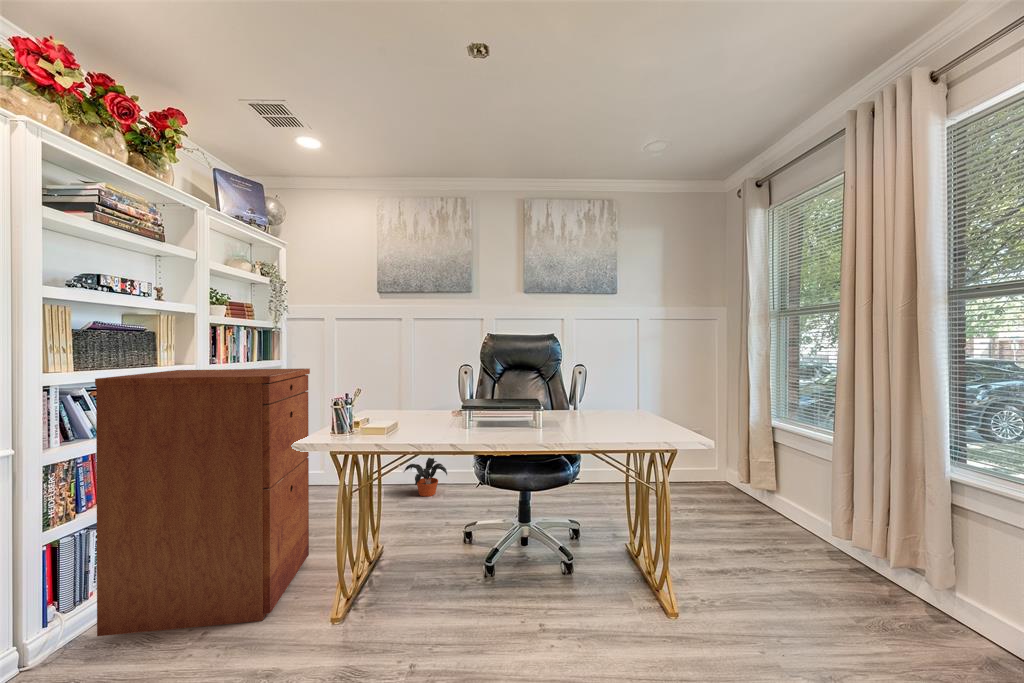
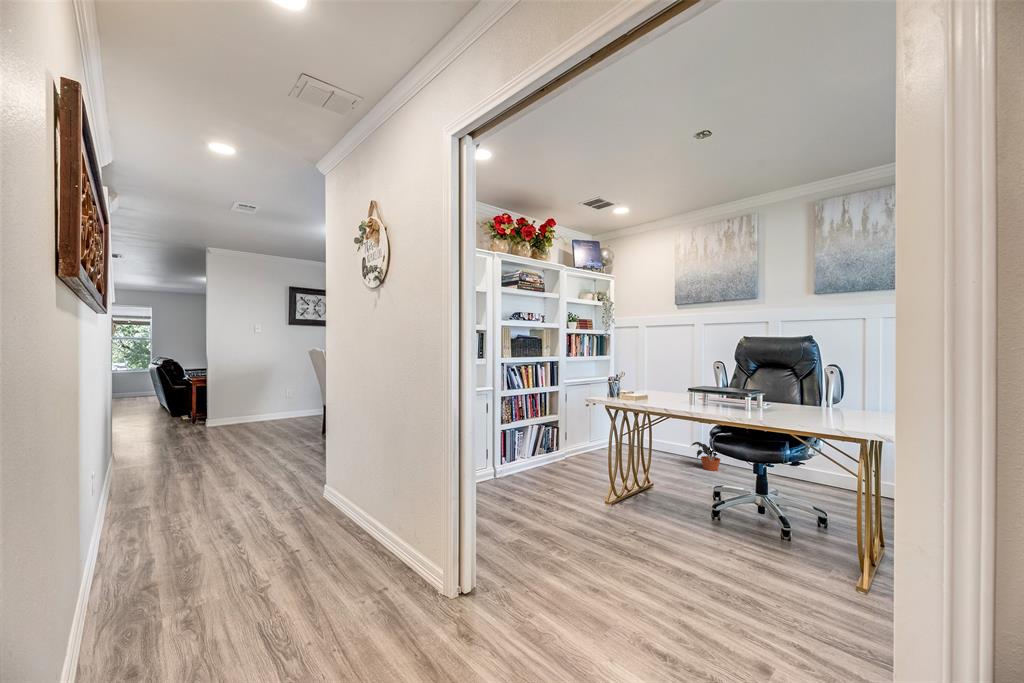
filing cabinet: present [95,368,310,636] -> none [518,359,611,494]

